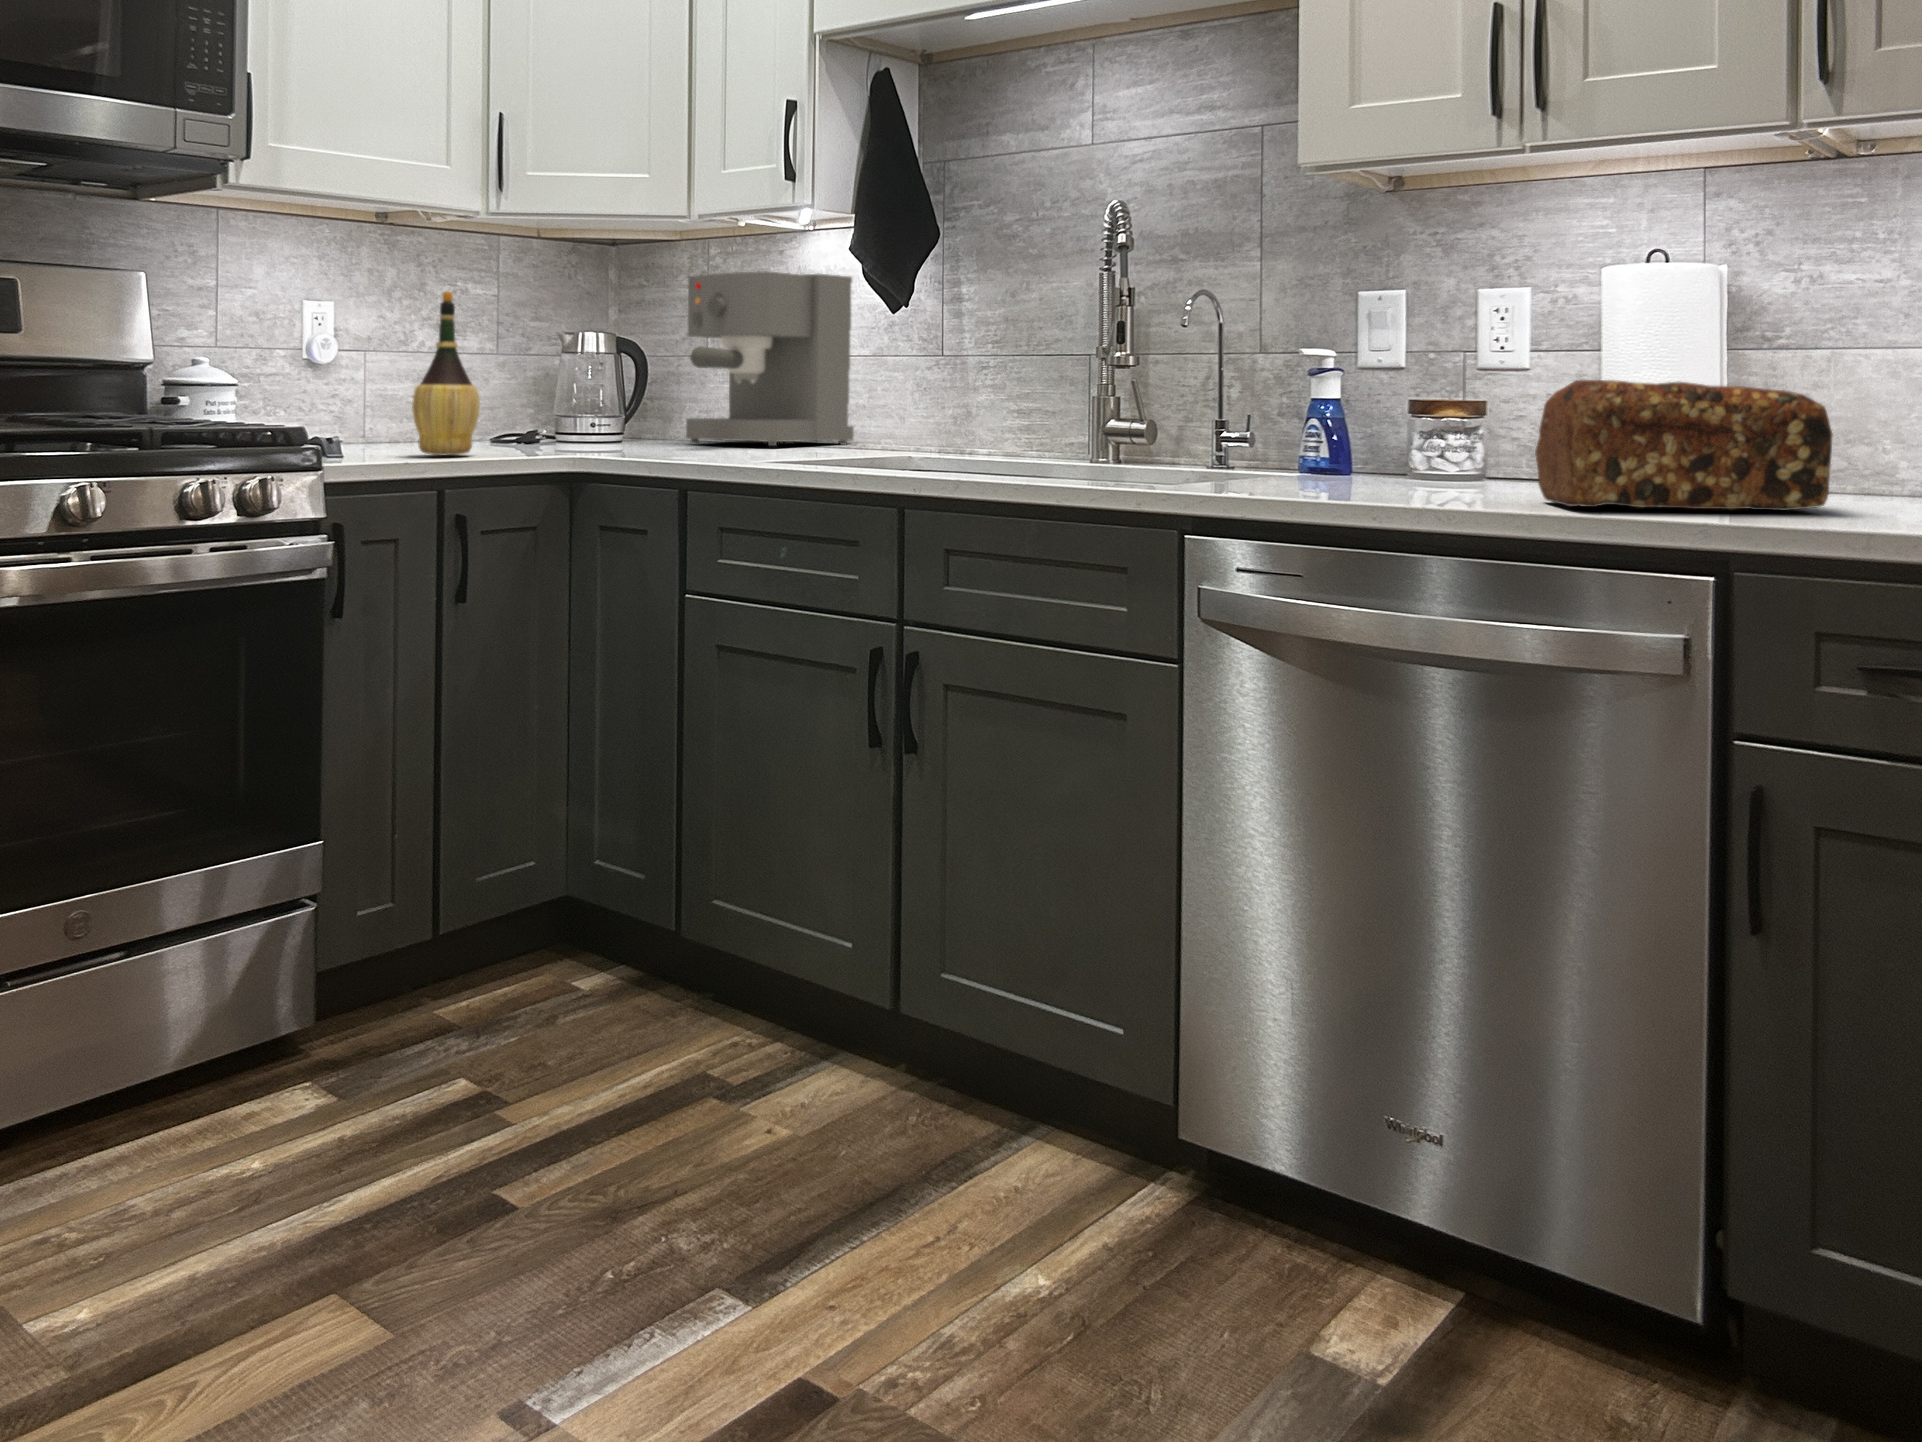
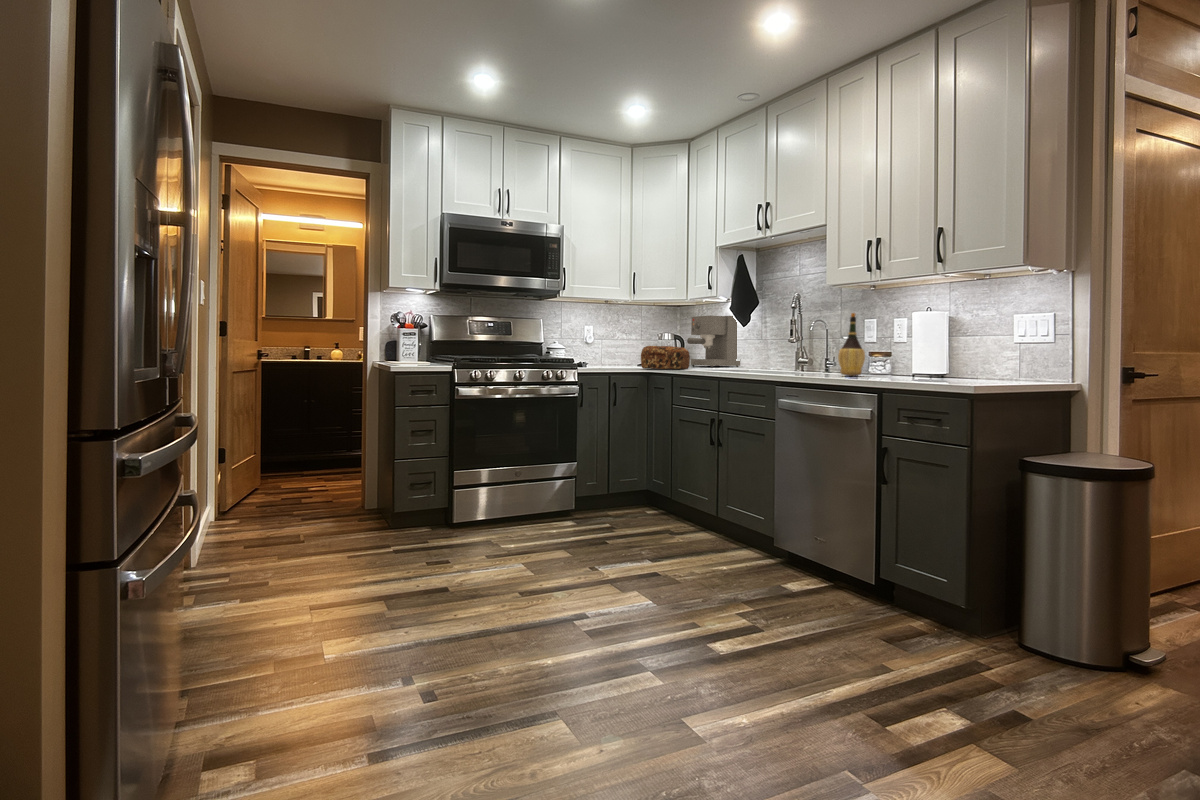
wine bottle: present [412,291,480,455] -> present [838,313,865,376]
bread loaf: present [1535,380,1832,510] -> present [641,346,690,369]

